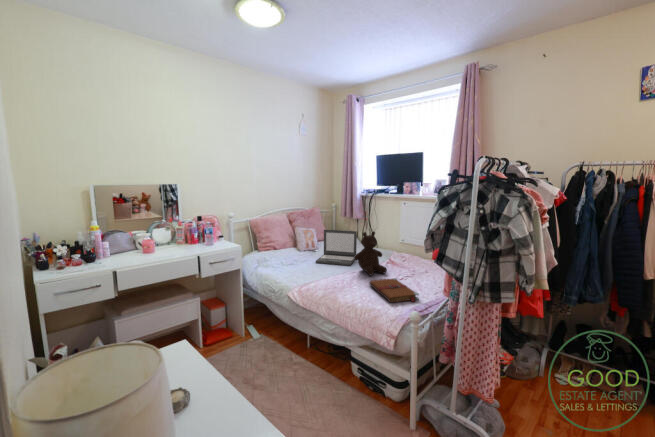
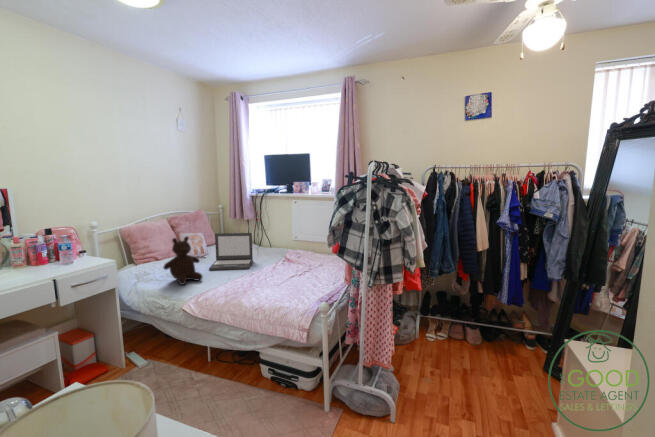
teddy bear: present [354,231,387,275] -> present [164,236,202,284]
book: present [369,278,419,302] -> none [273,275,322,298]

